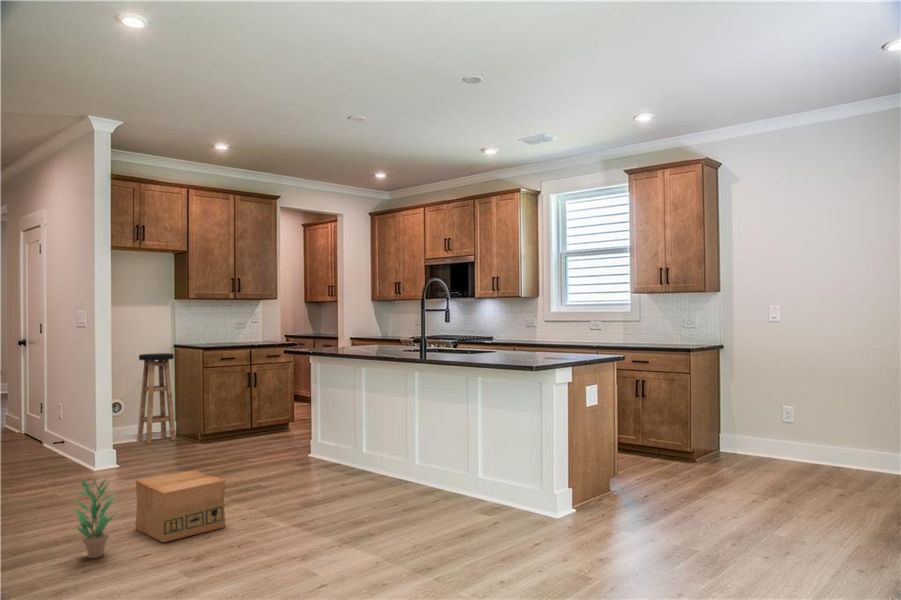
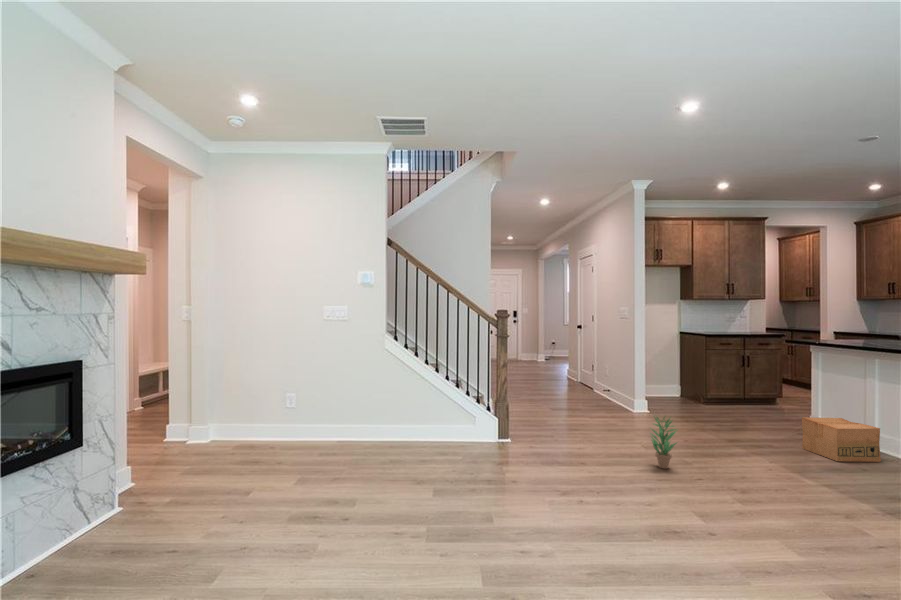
bar stool: present [137,353,176,444] -> none [657,337,685,399]
cardboard box: present [136,470,225,542] -> present [802,417,881,462]

